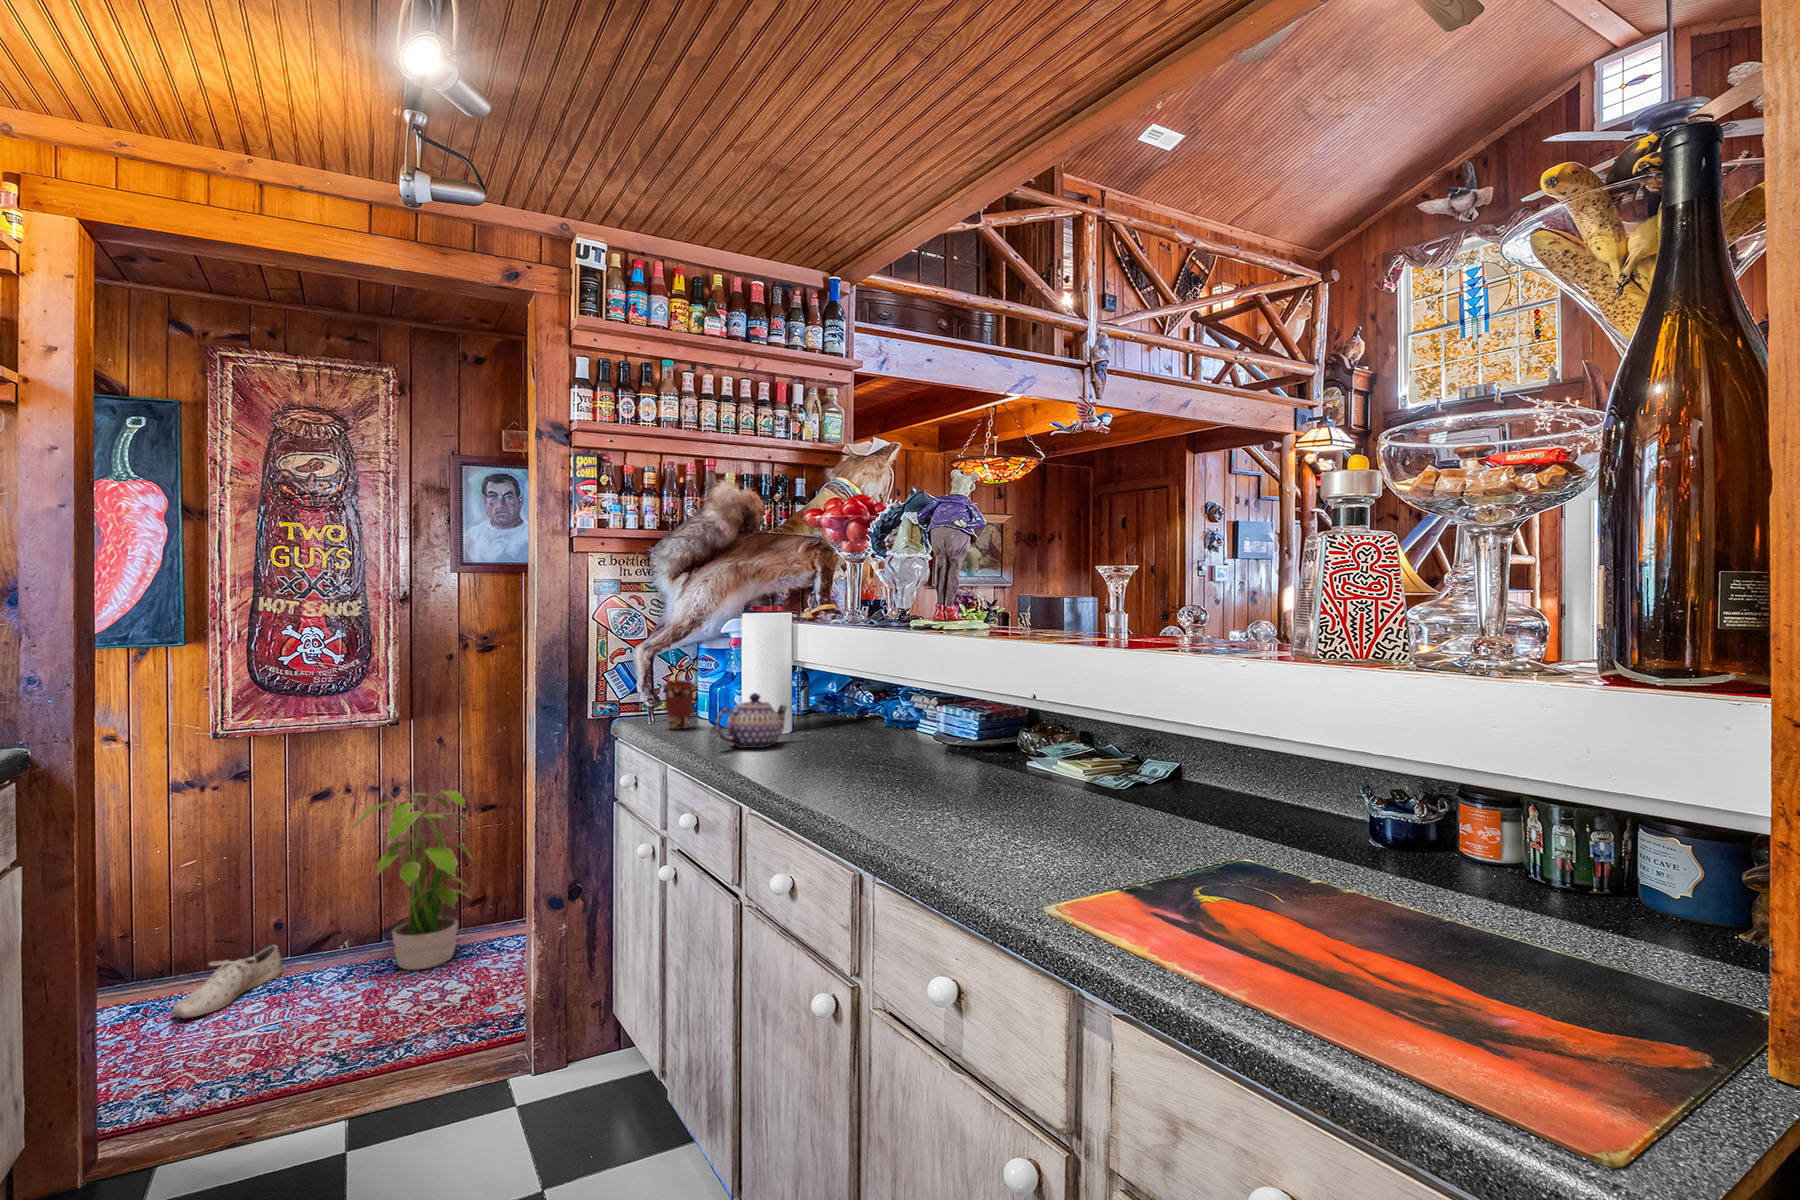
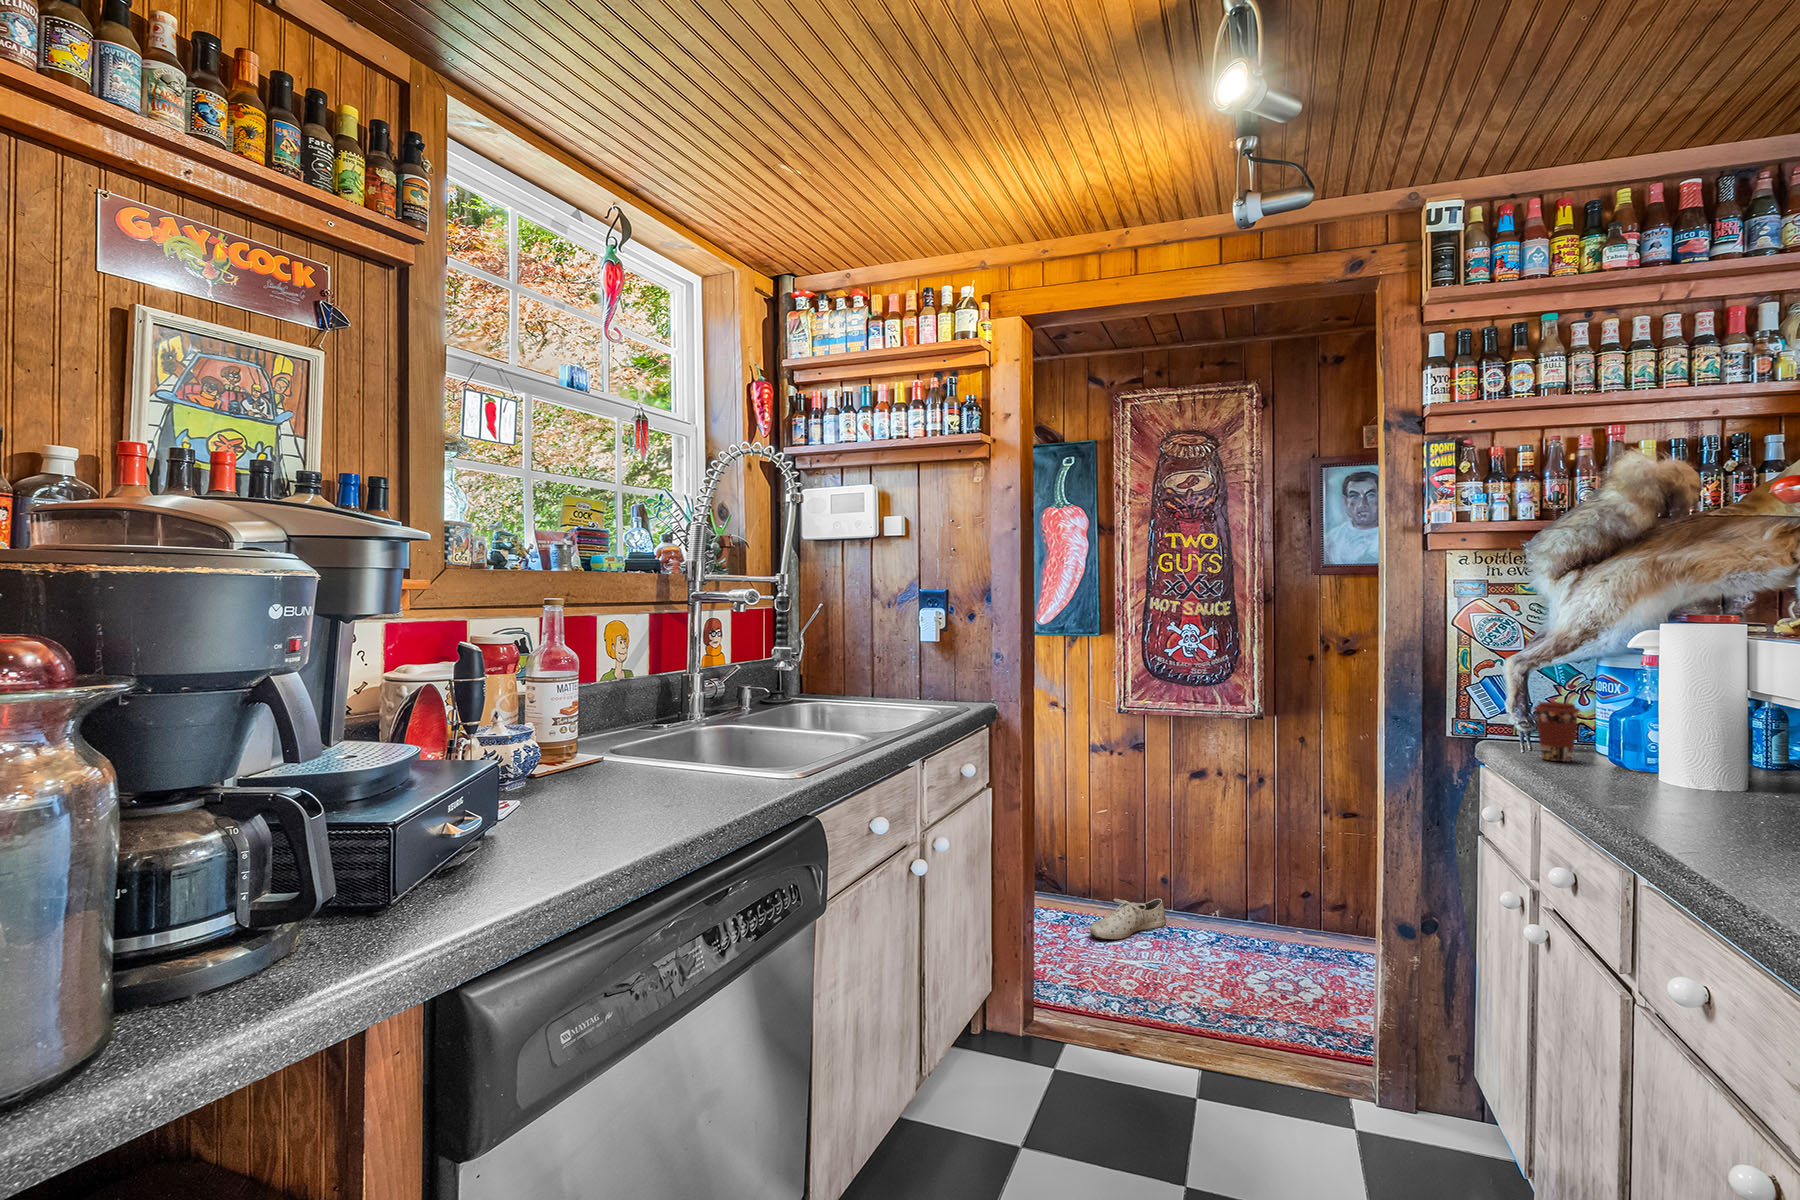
teapot: present [715,693,787,748] -> none [1596,728,1720,800]
potted plant: present [352,791,472,970] -> none [1217,781,1329,961]

